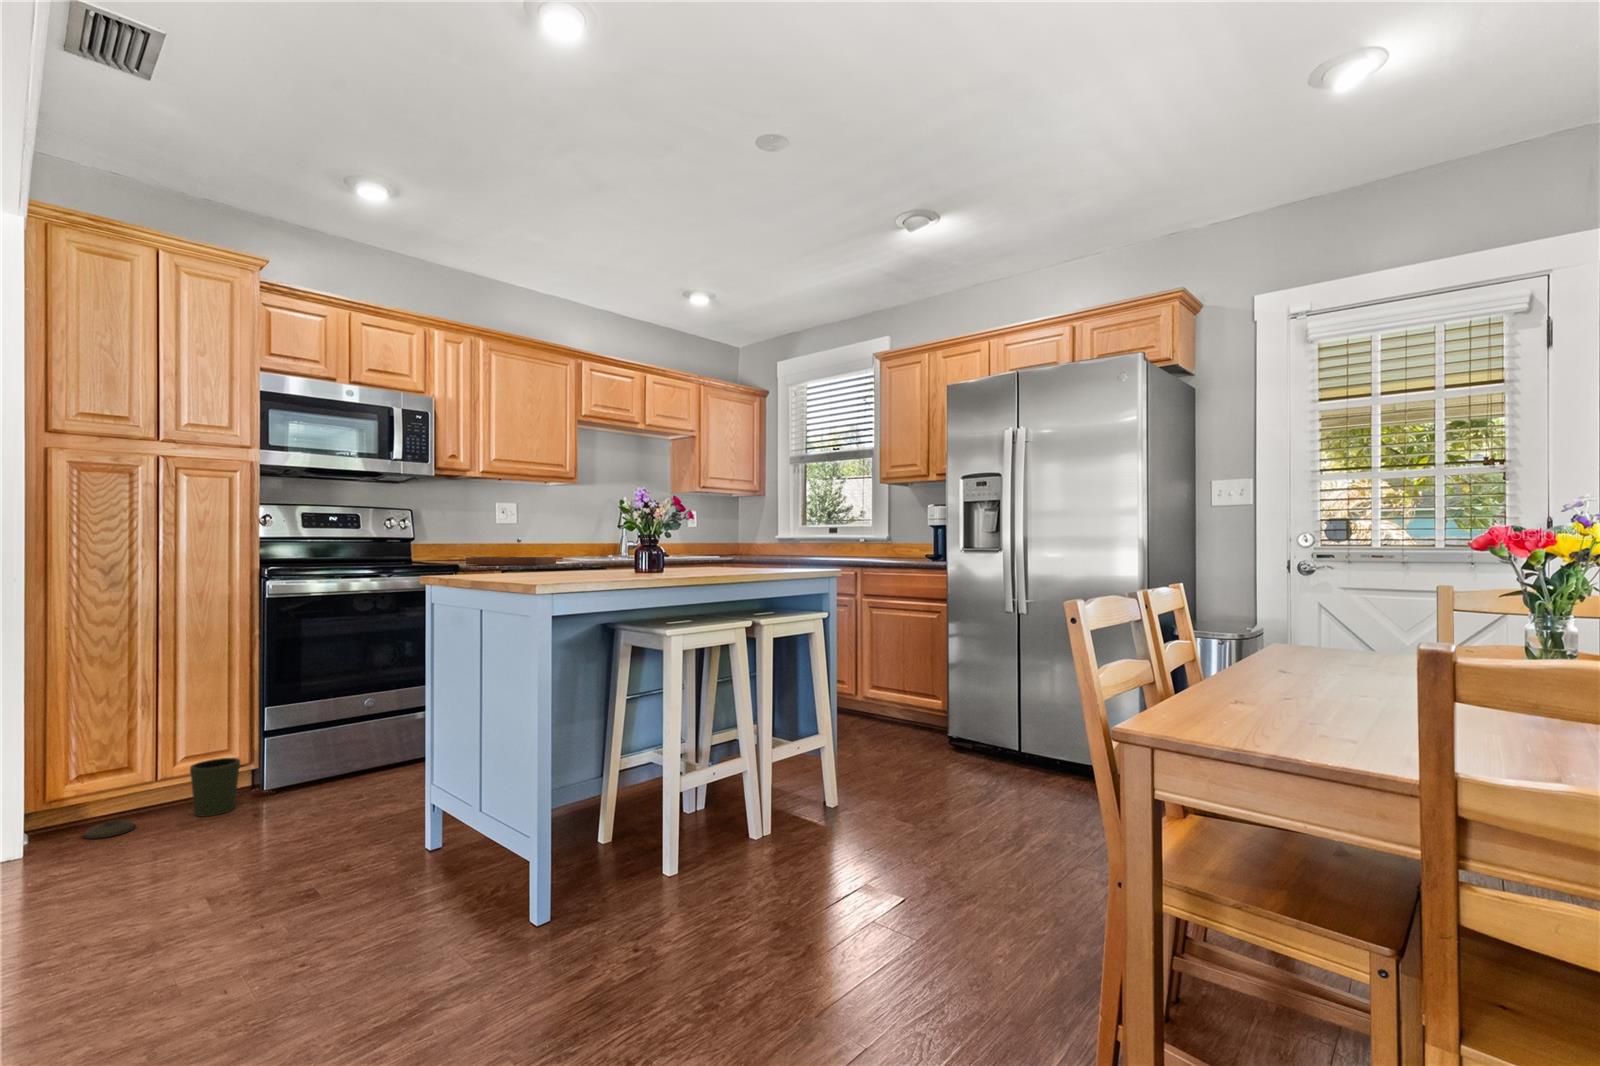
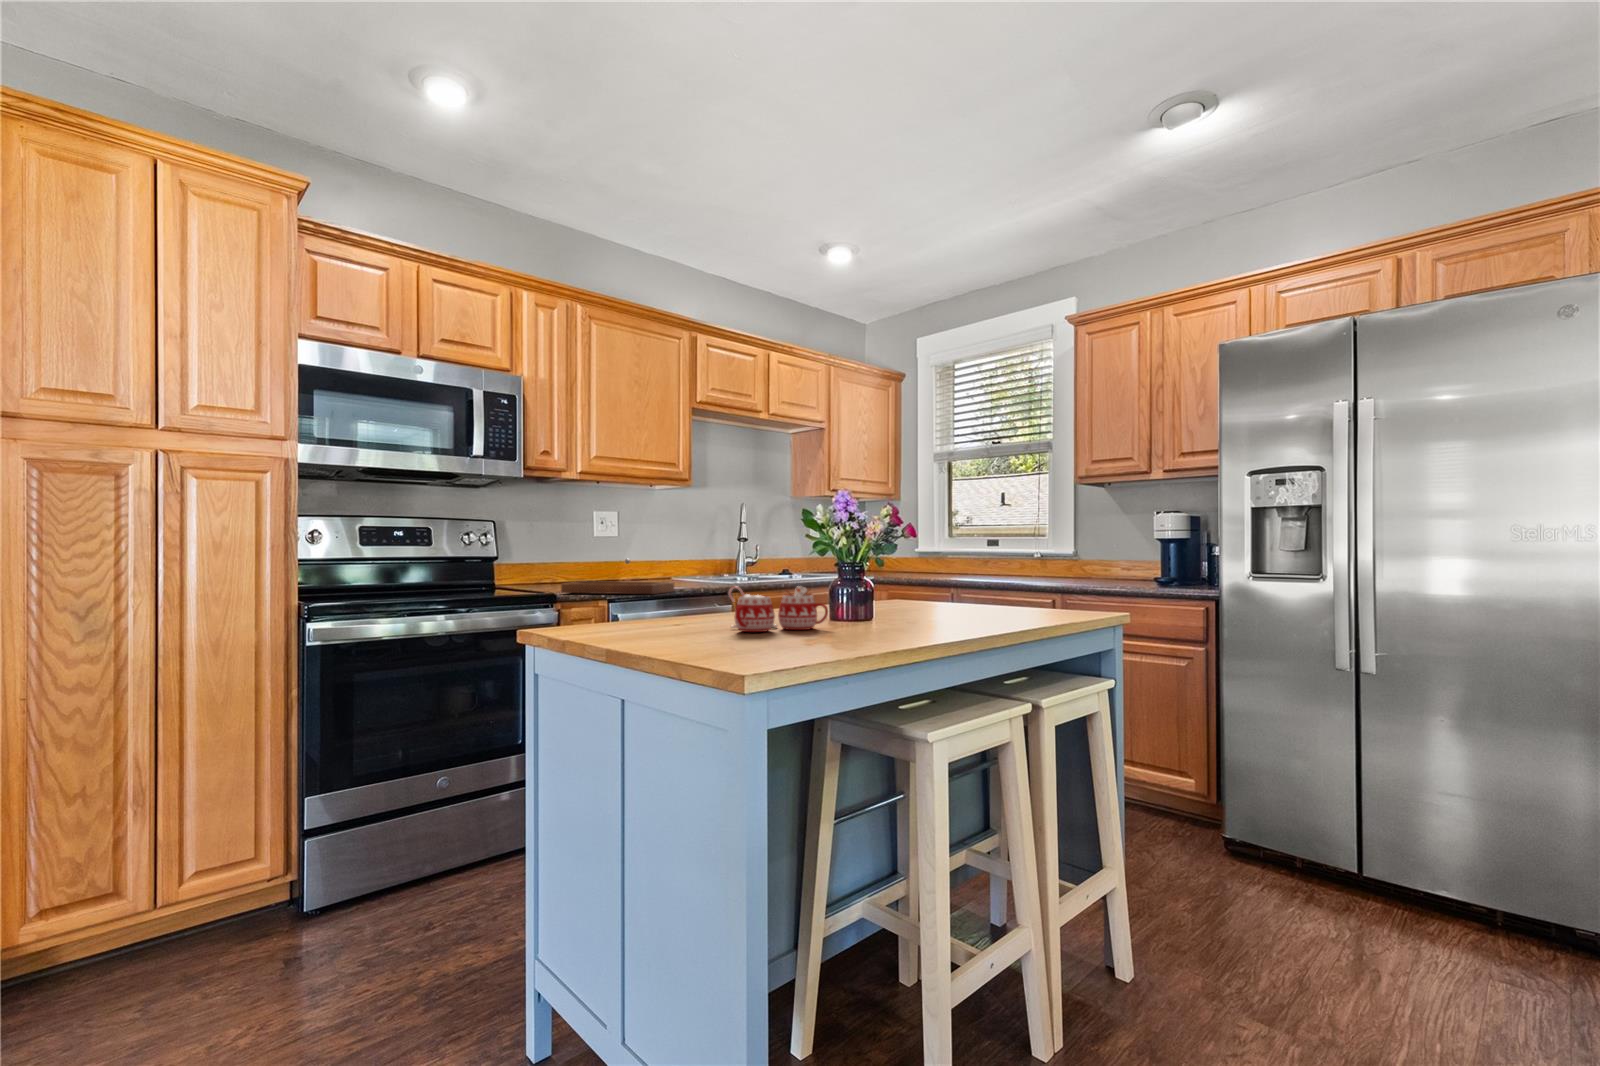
mug: none [557,548,622,577] -> present [729,586,828,632]
trash can: present [84,758,240,839] -> none [42,873,267,1011]

